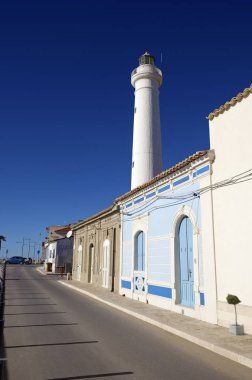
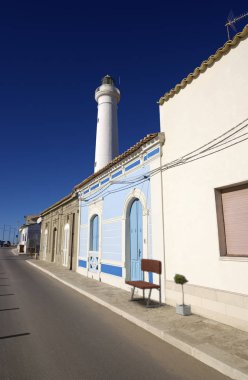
bench: none [177,279,215,327] -> present [125,259,162,308]

